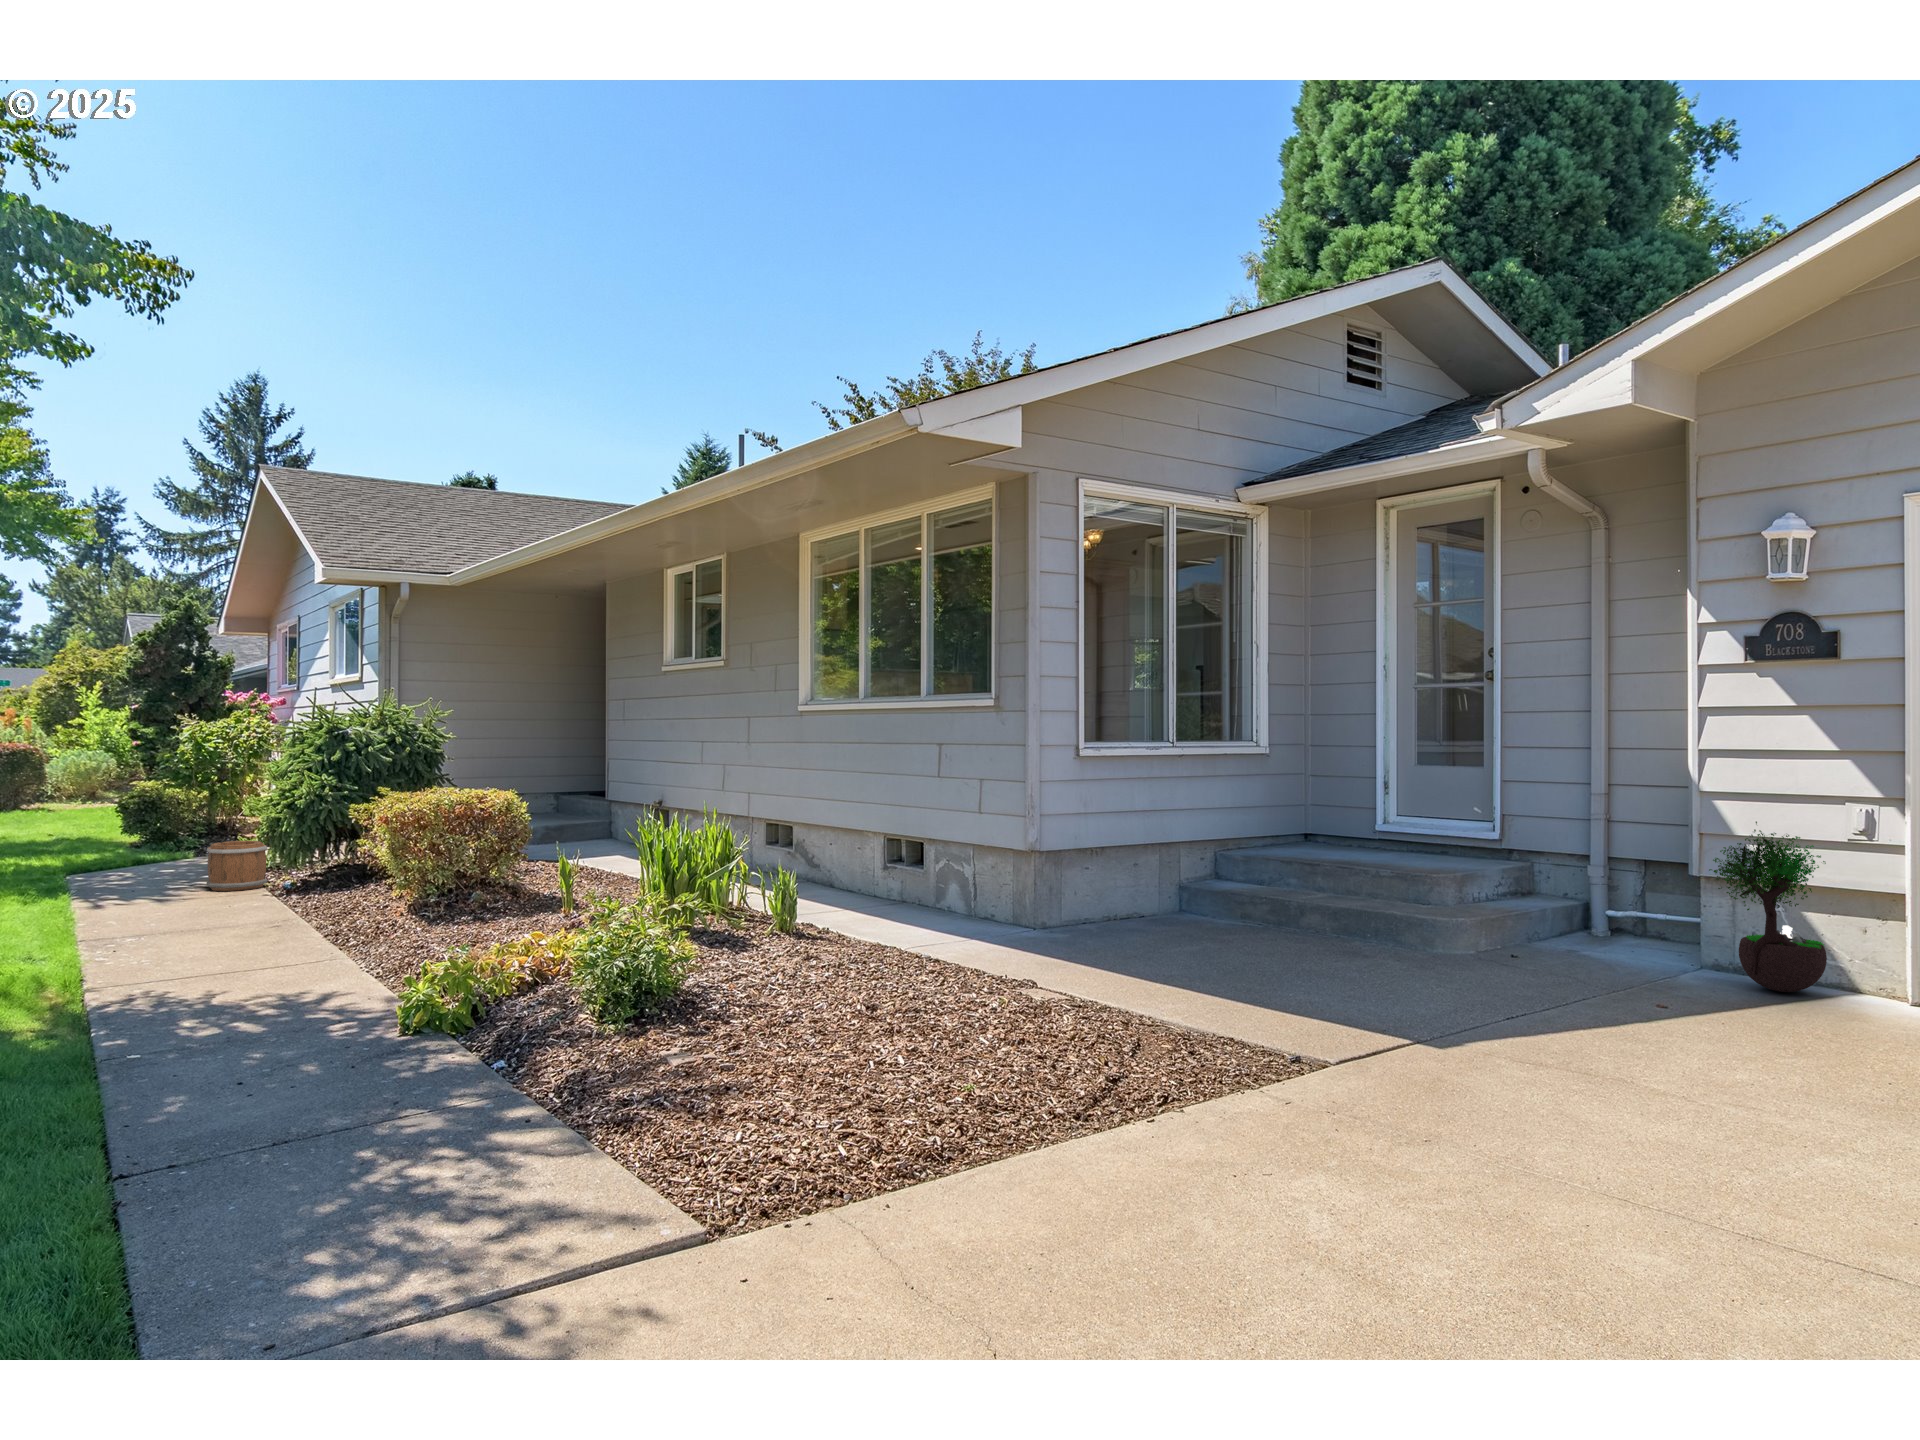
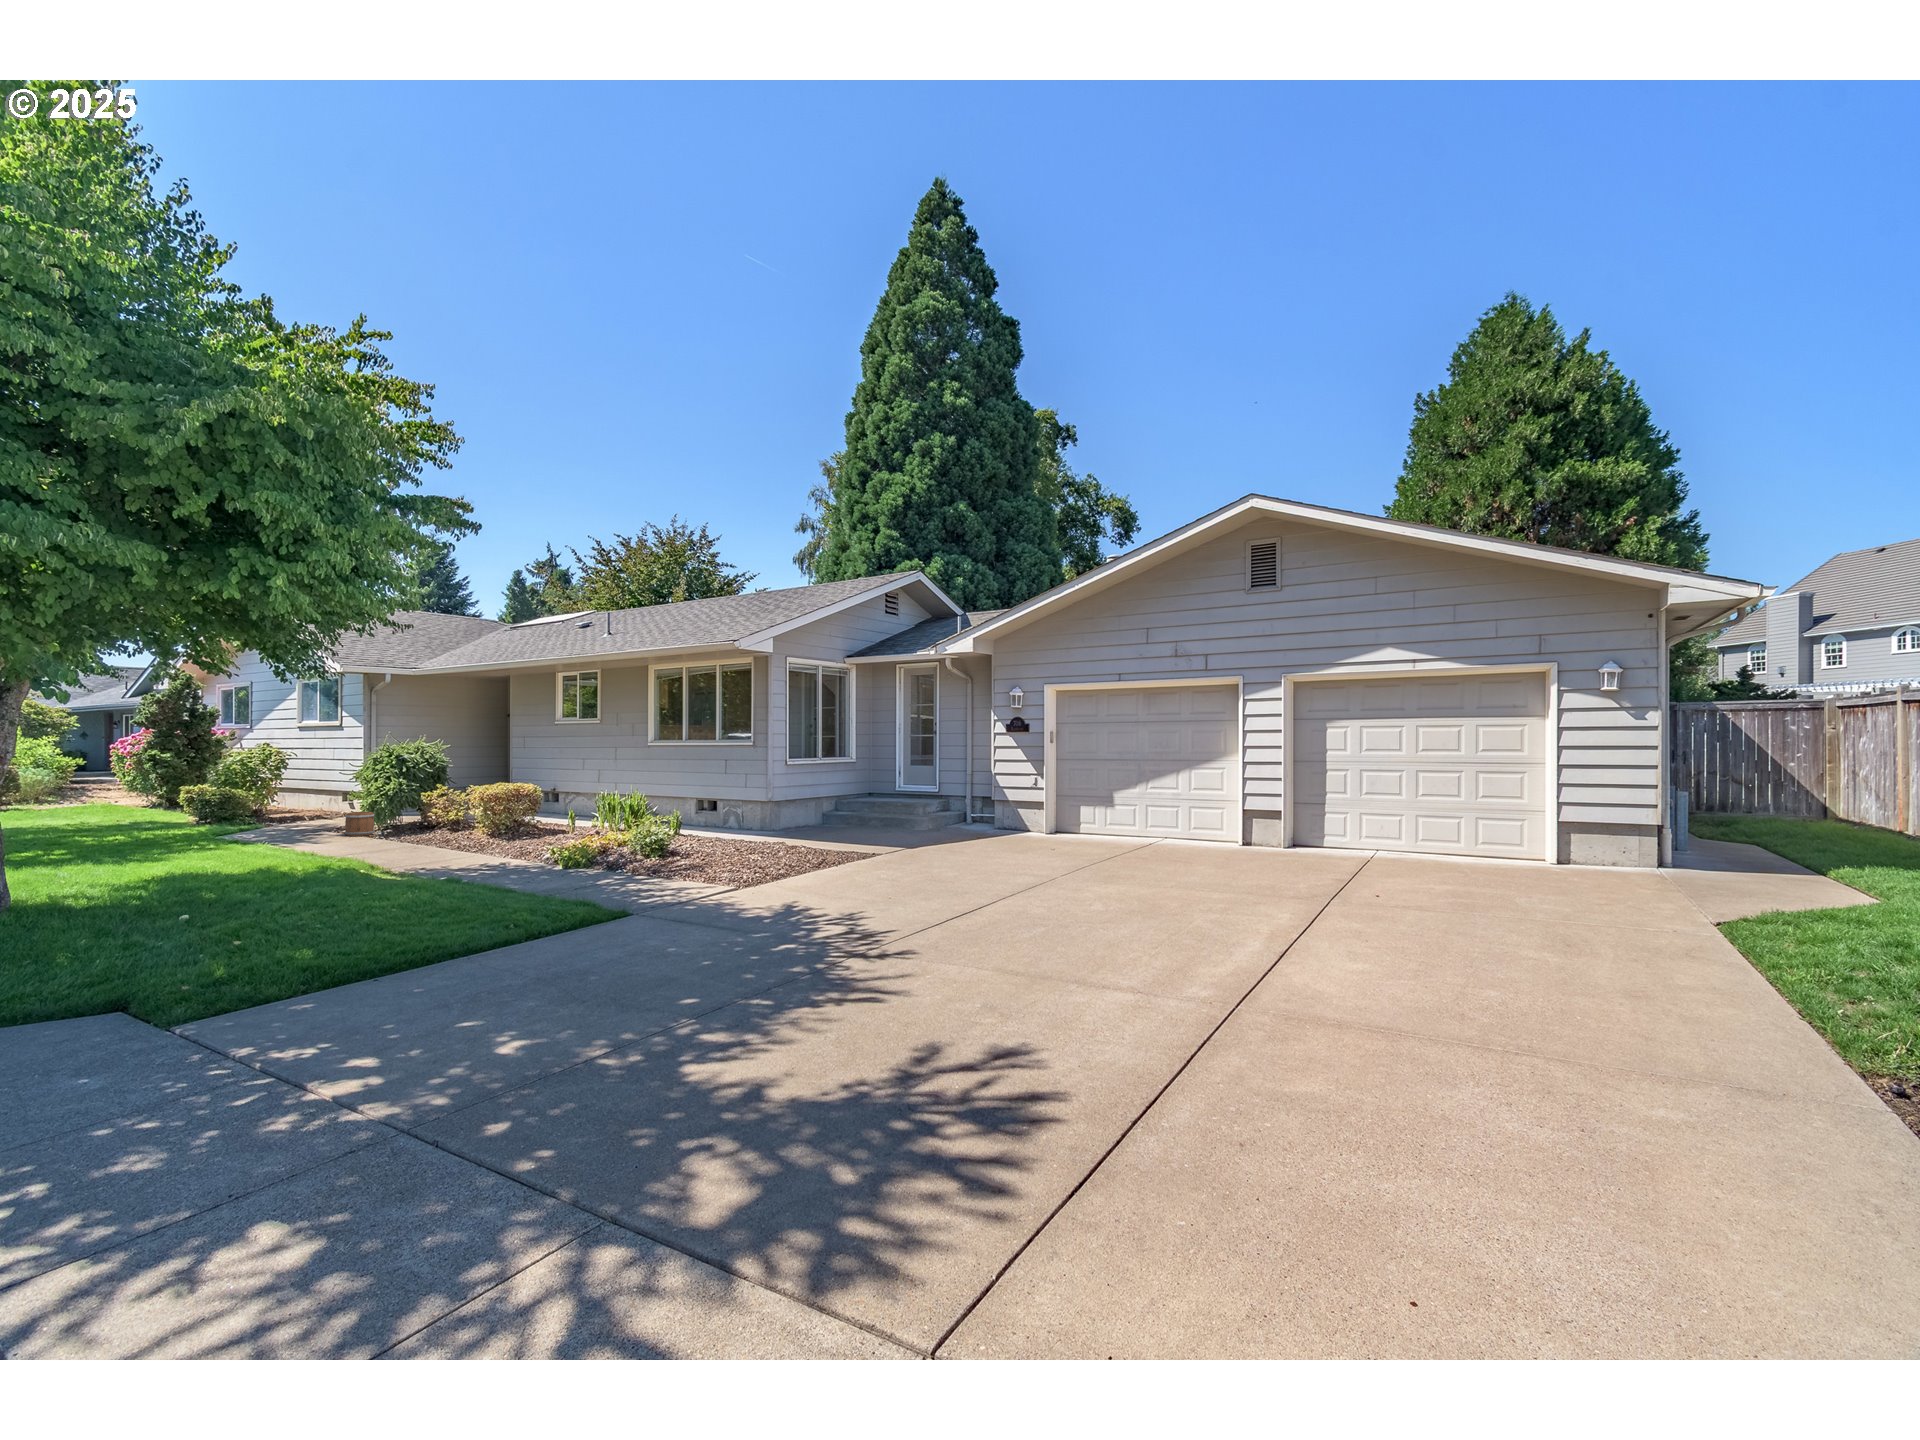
potted tree: present [1709,821,1827,992] -> none [993,782,1024,833]

